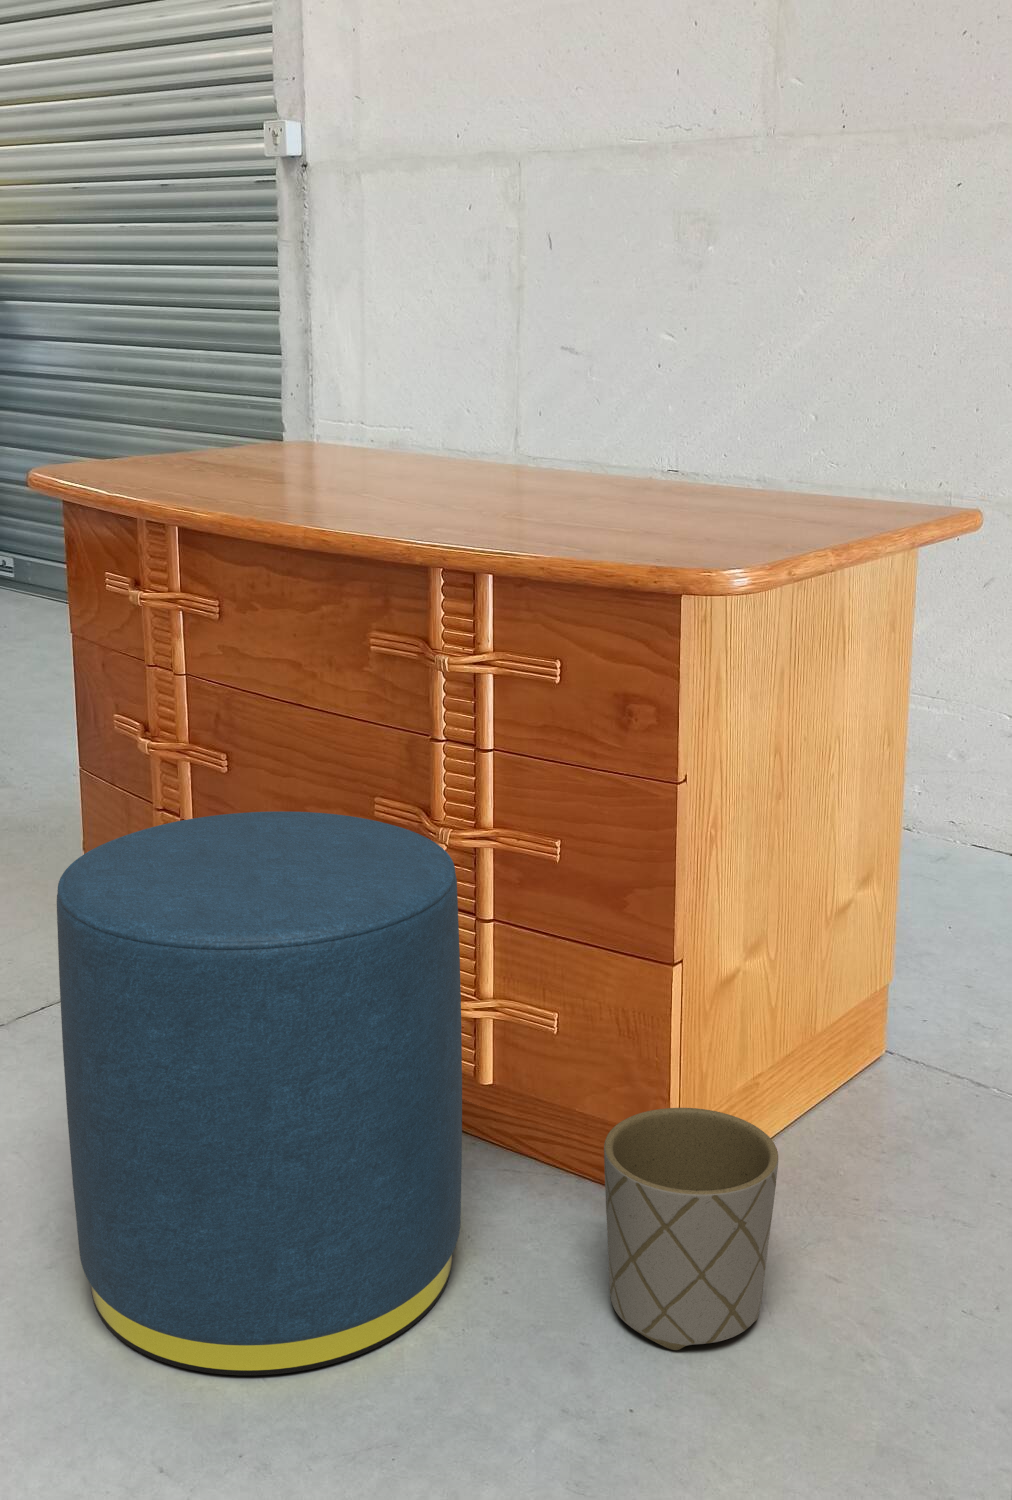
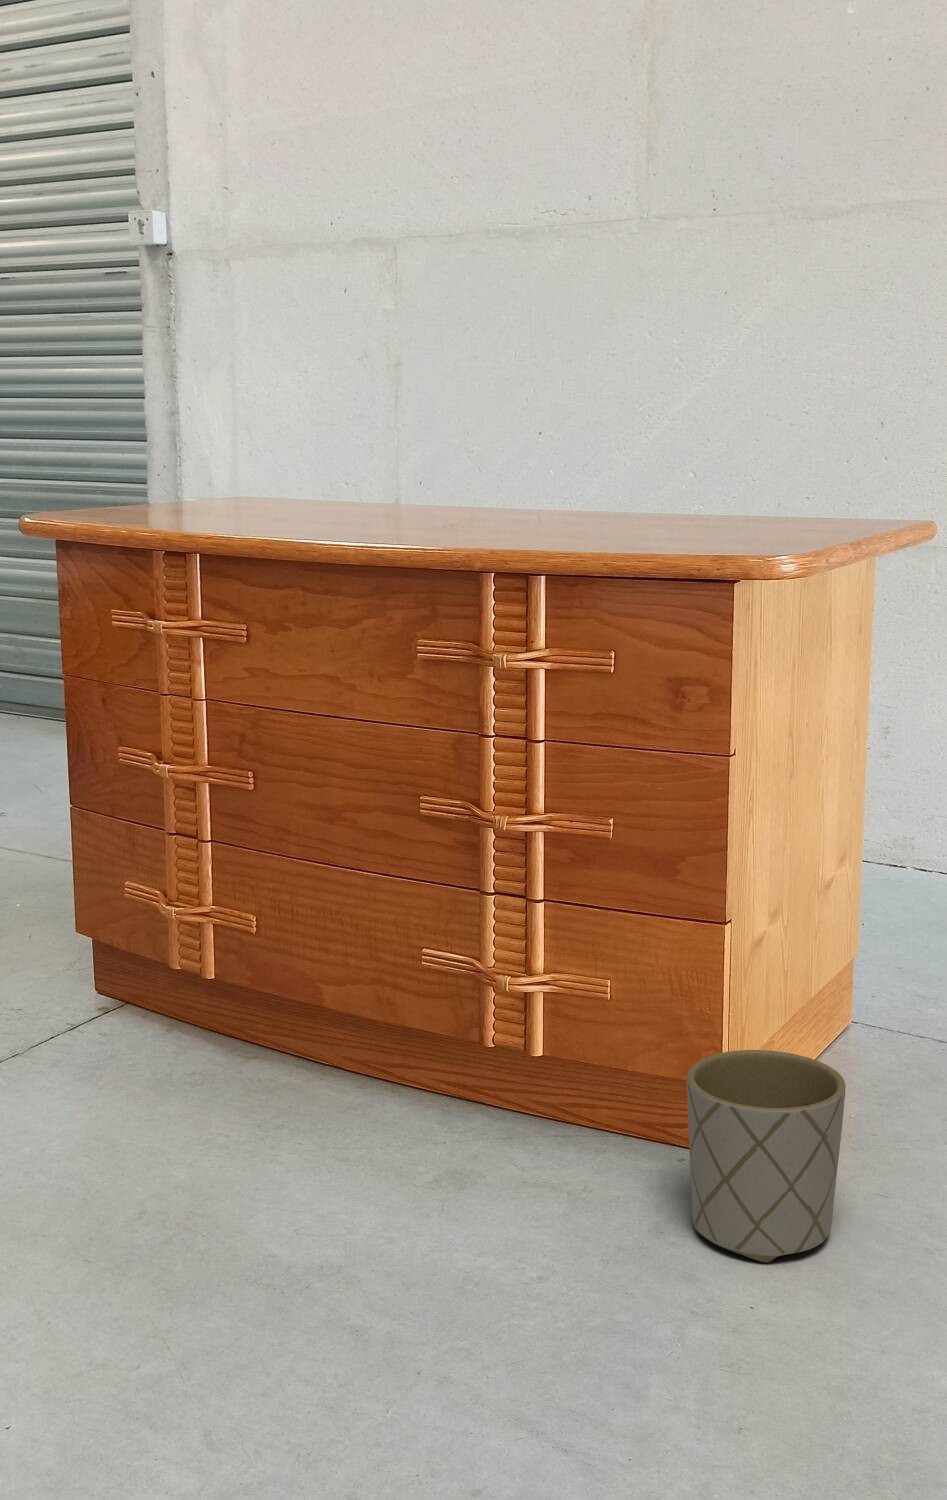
ottoman: present [57,811,462,1375] -> none [181,804,551,1315]

